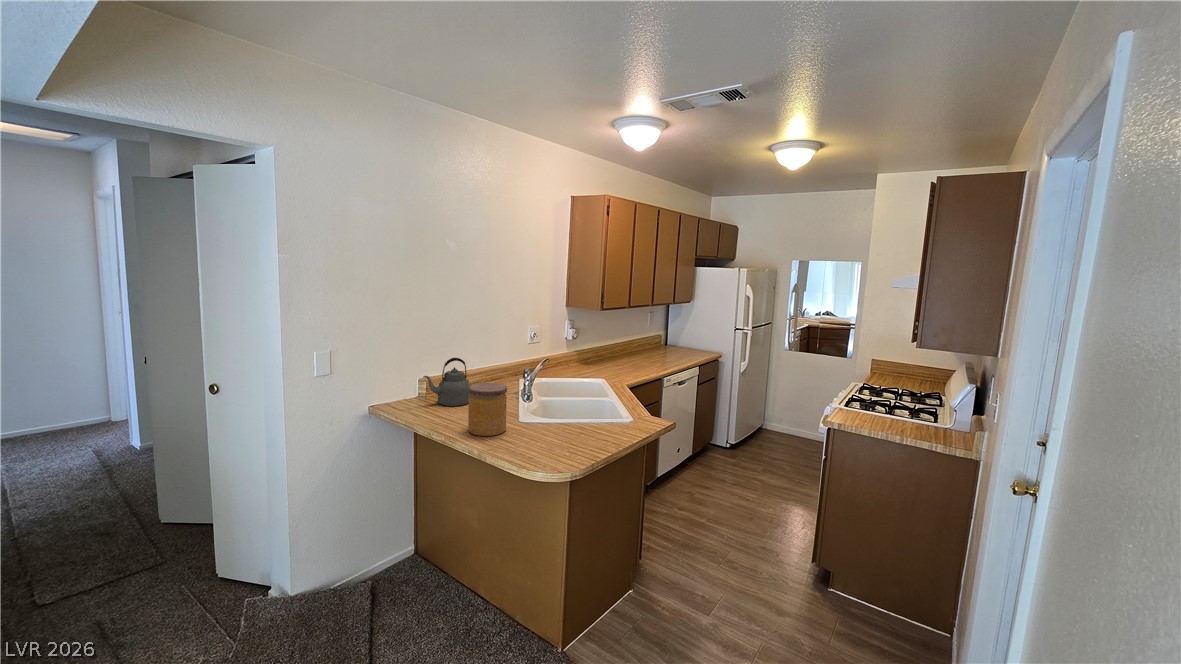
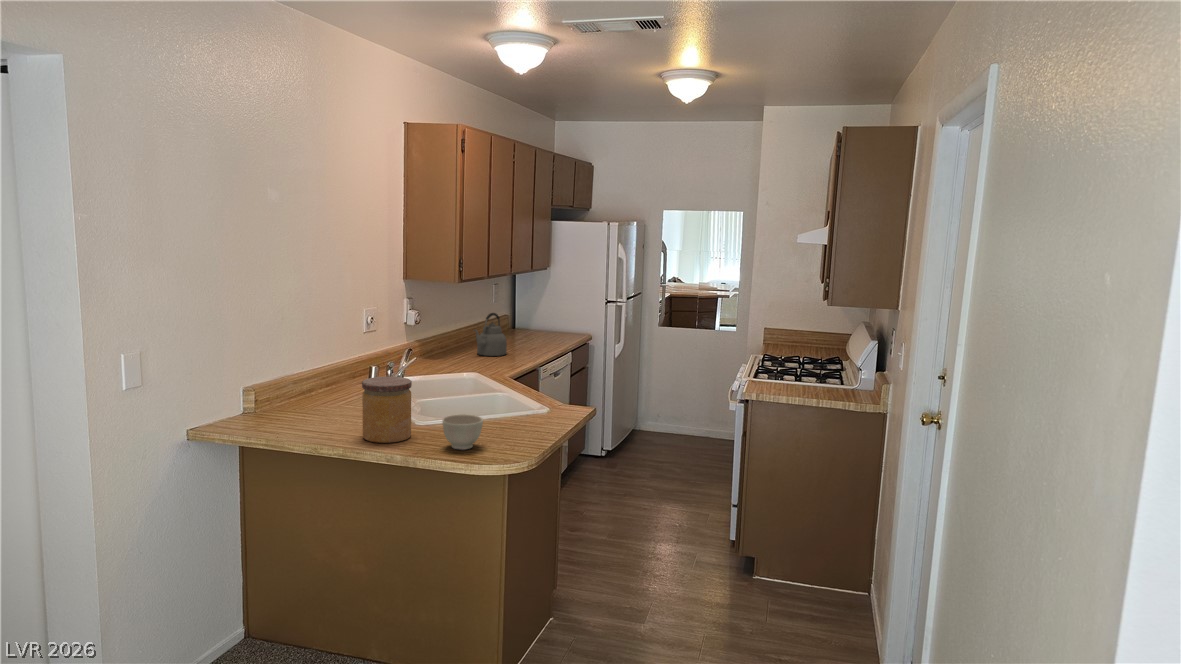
kettle: present [423,358,470,406] -> present [474,313,507,356]
bowl: none [516,420,550,451] -> present [442,414,483,450]

